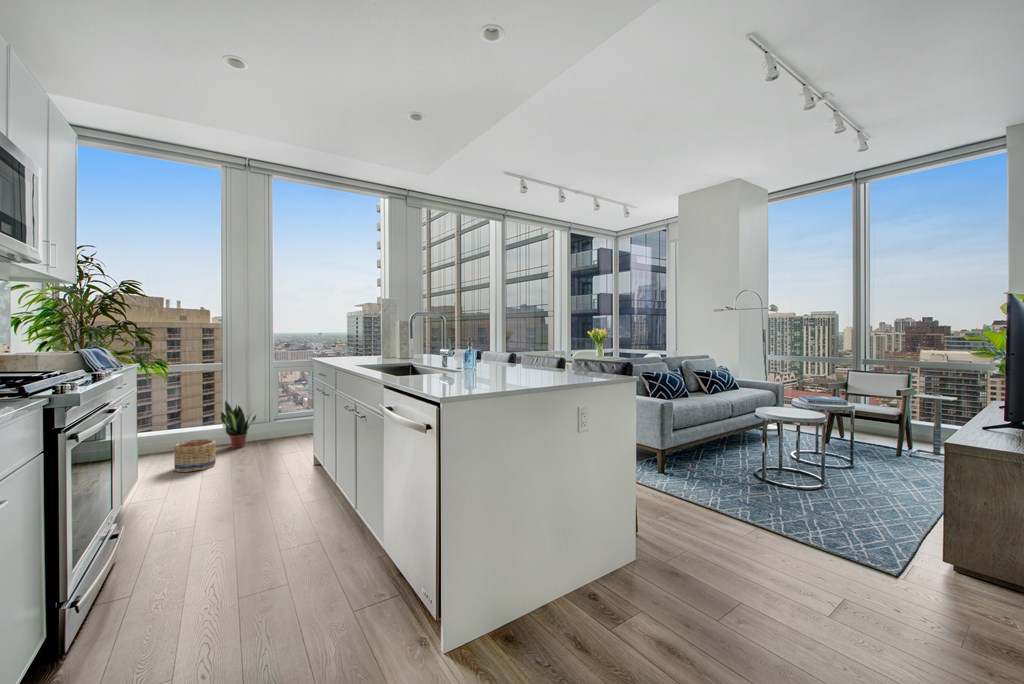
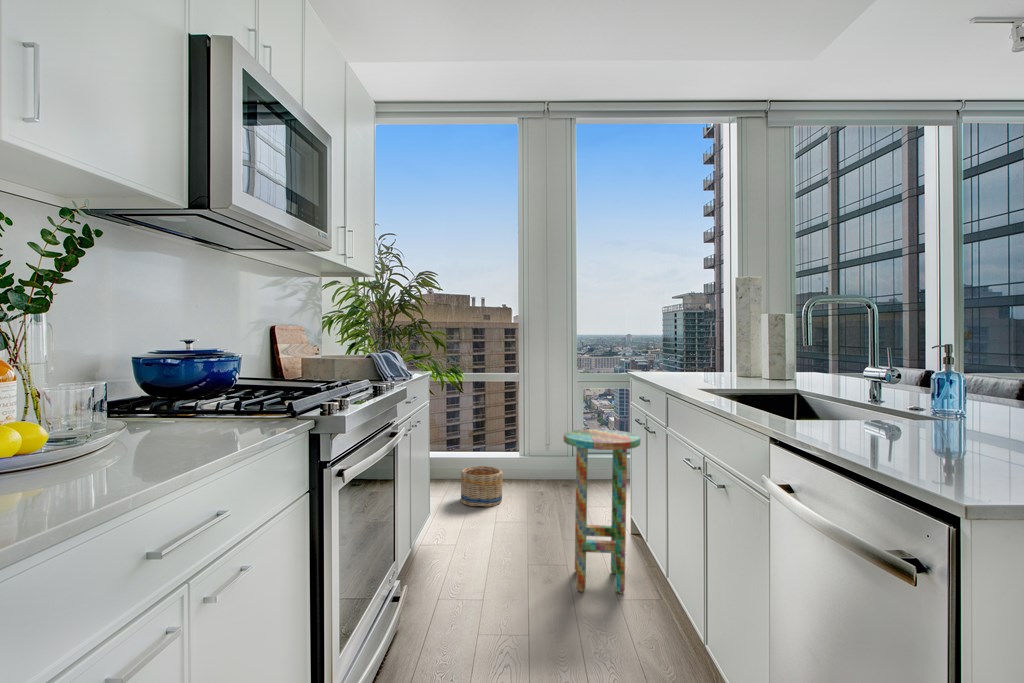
side table: none [266,397,323,506] -> present [564,429,641,593]
potted plant: present [221,401,256,448] -> none [508,419,547,481]

